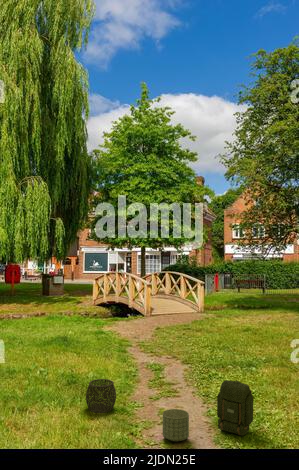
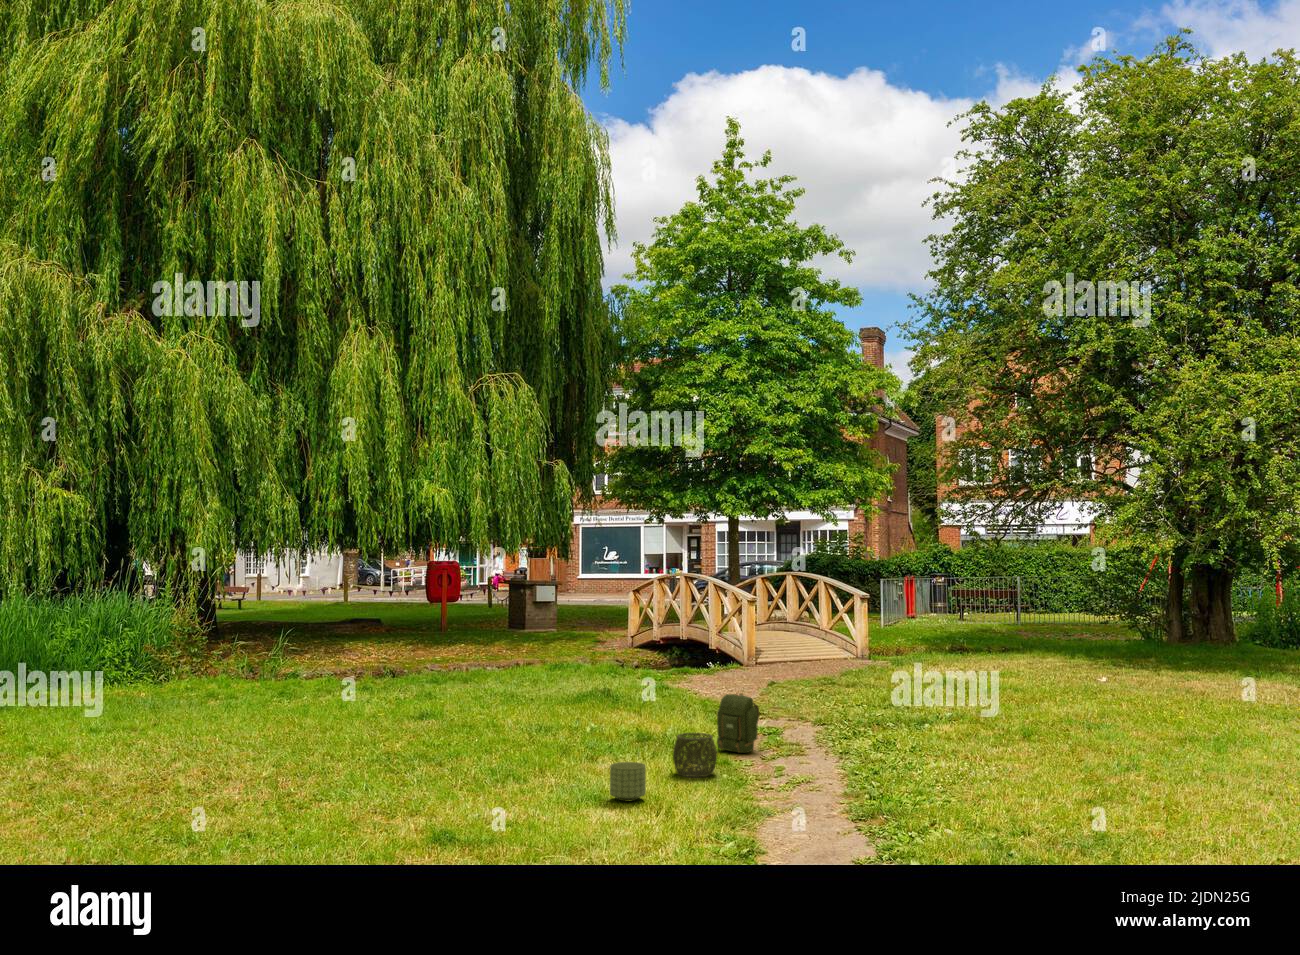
backpack: present [217,380,253,436] -> present [717,694,760,753]
planter: present [163,409,189,442] -> present [610,762,646,801]

